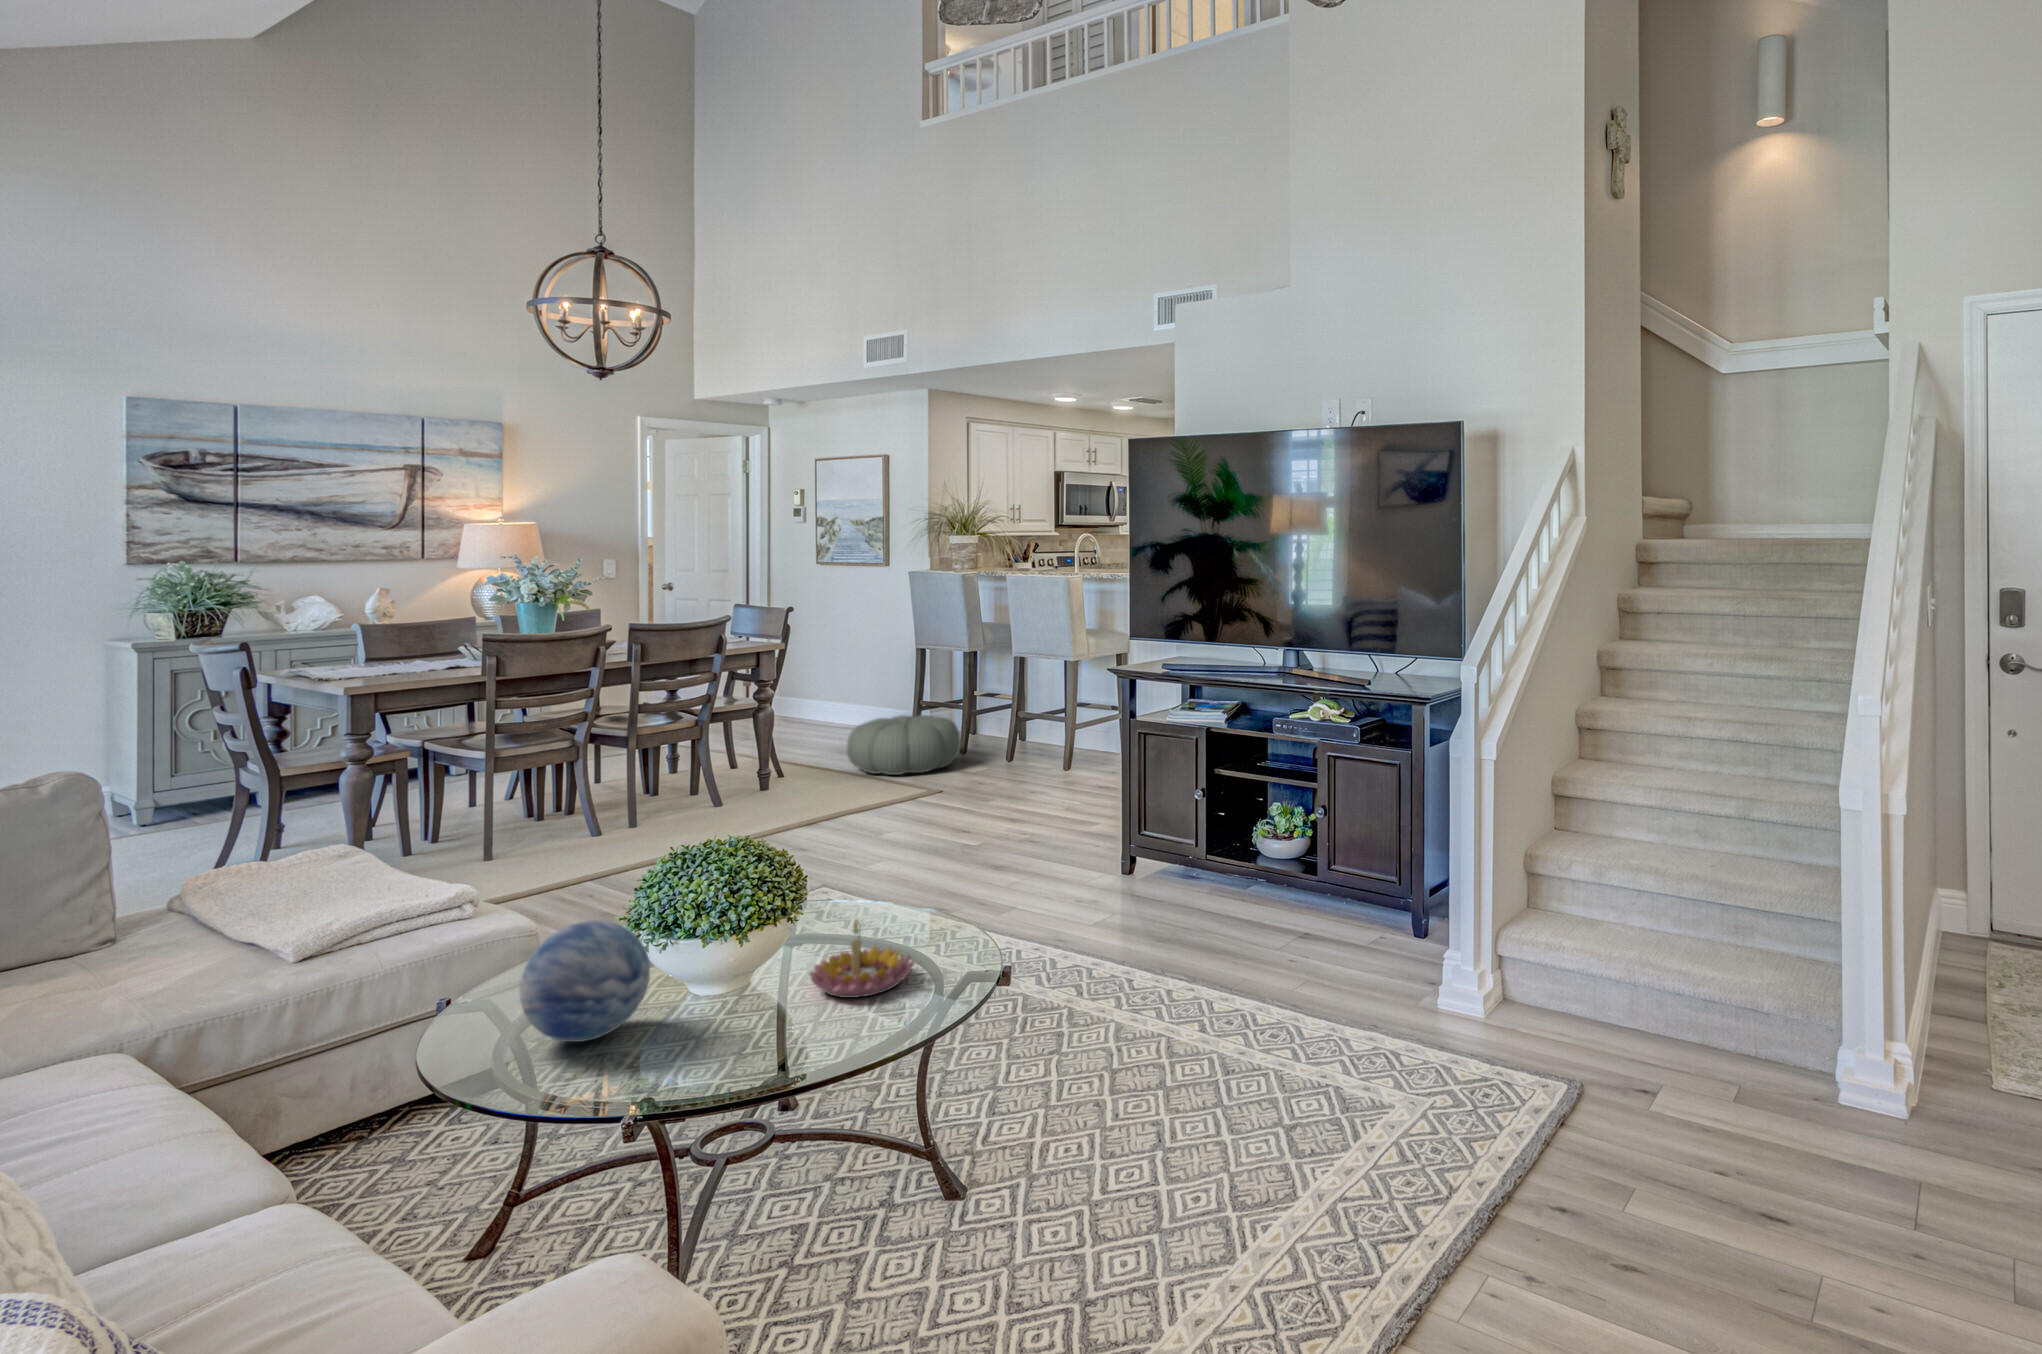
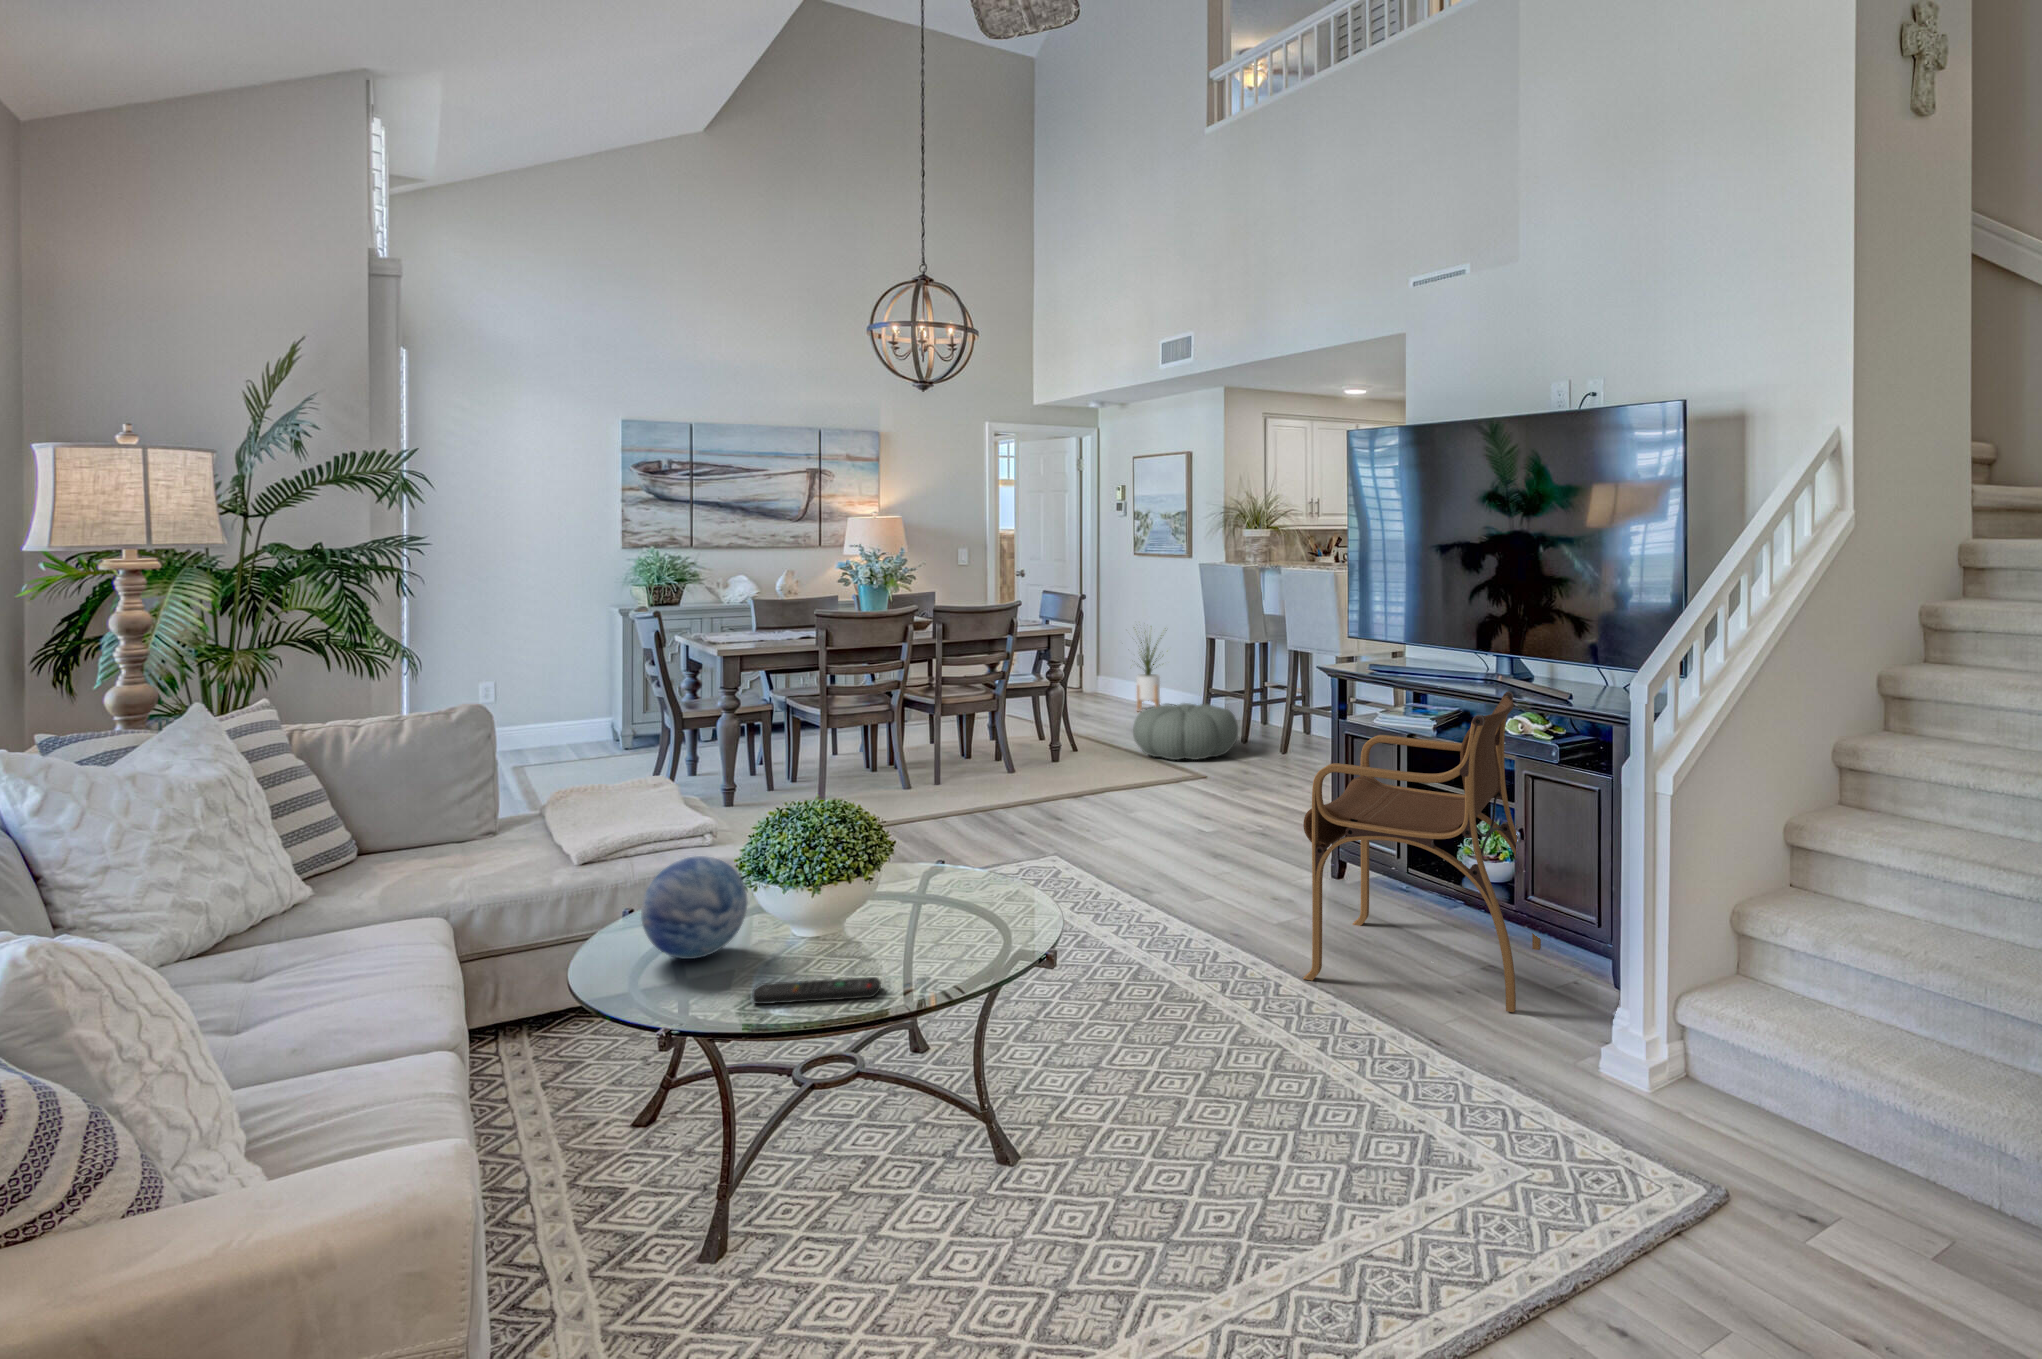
house plant: none [805,628,866,729] -> present [1137,635,1162,711]
armchair: none [1145,680,1349,971] -> present [1303,691,1541,1012]
candle holder: present [810,921,914,998] -> none [879,882,977,957]
remote control: none [705,1023,851,1074] -> present [752,977,881,1004]

